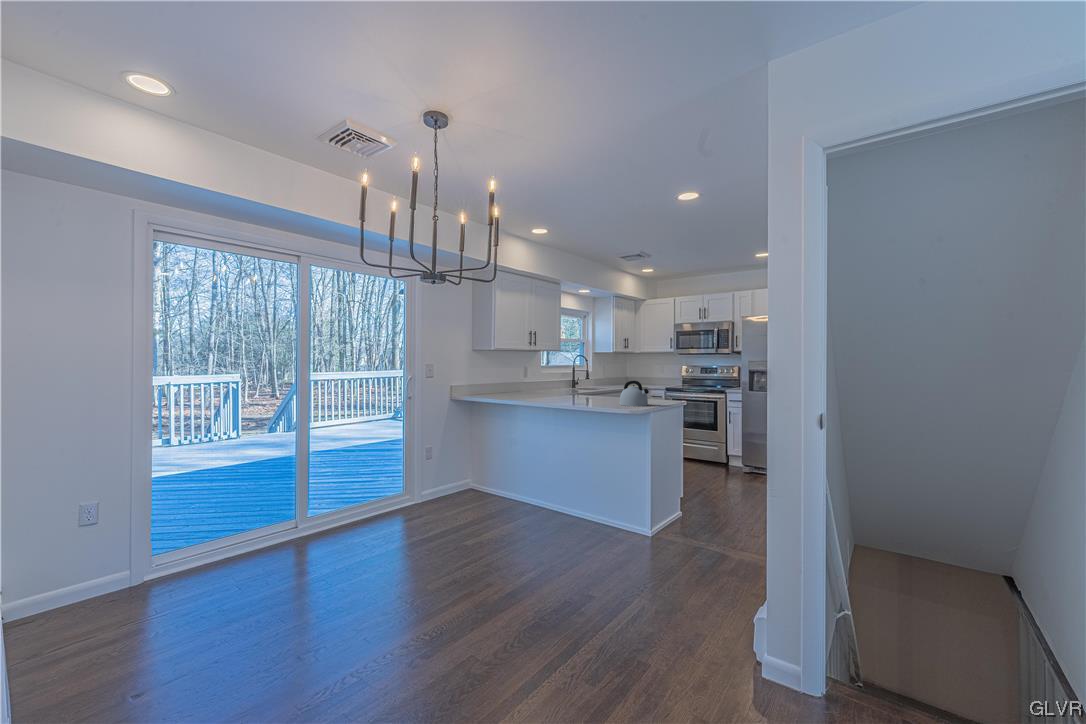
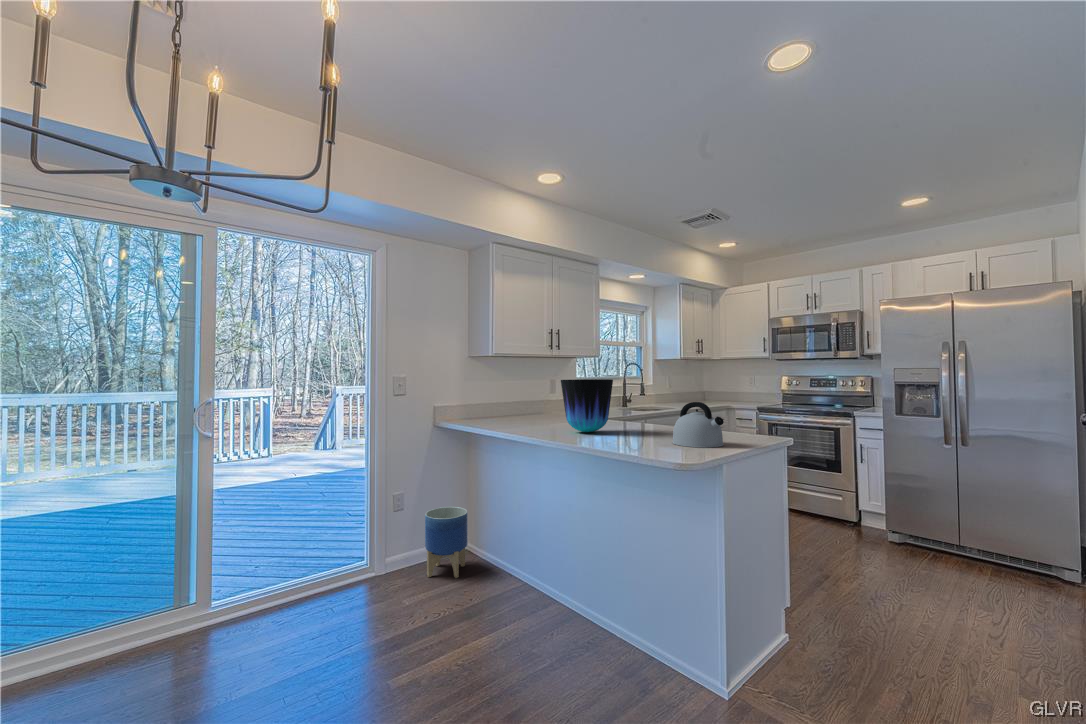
vase: none [547,367,581,401] -> present [561,379,613,432]
planter: none [450,454,478,499] -> present [425,507,468,578]

